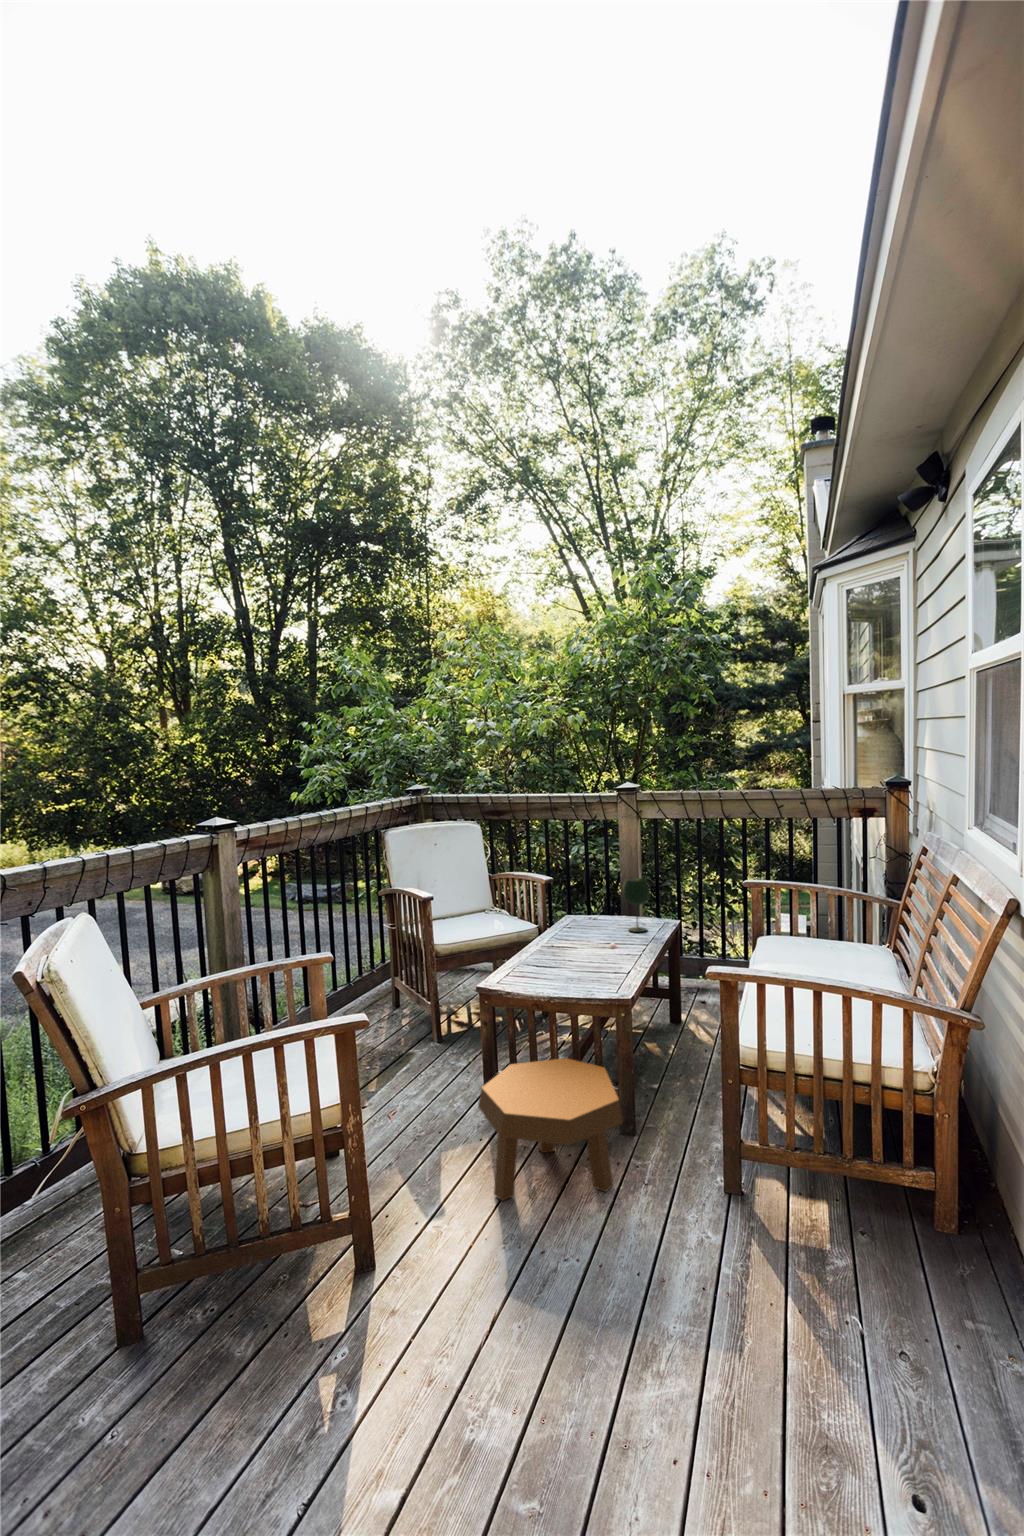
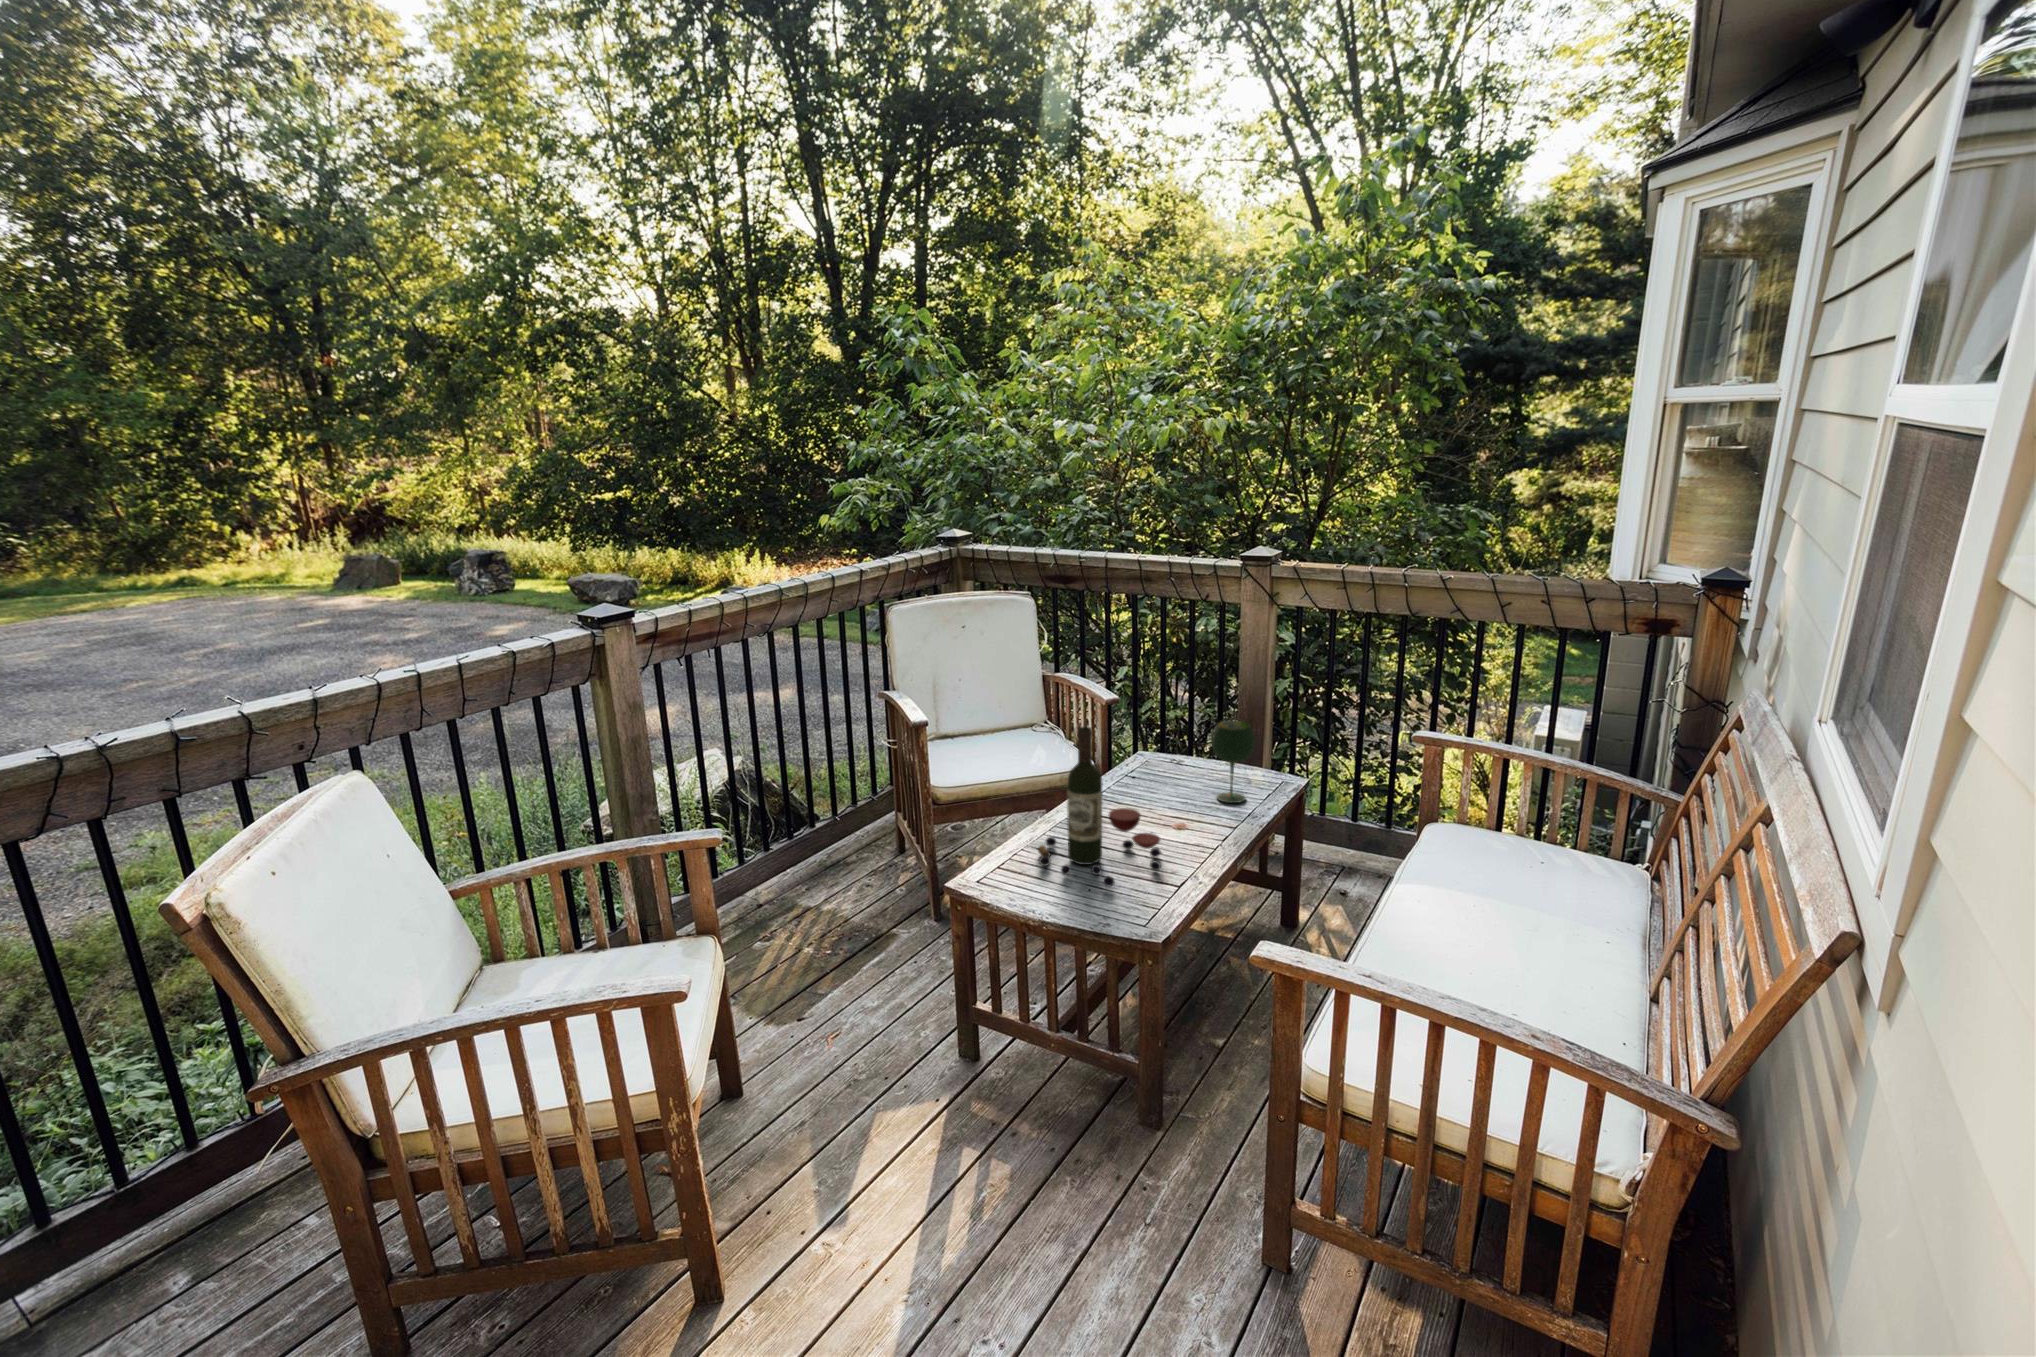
wine bottle: none [529,872,618,974] -> present [1038,727,1161,886]
footstool: present [478,1058,623,1201] -> none [914,1010,1116,1226]

